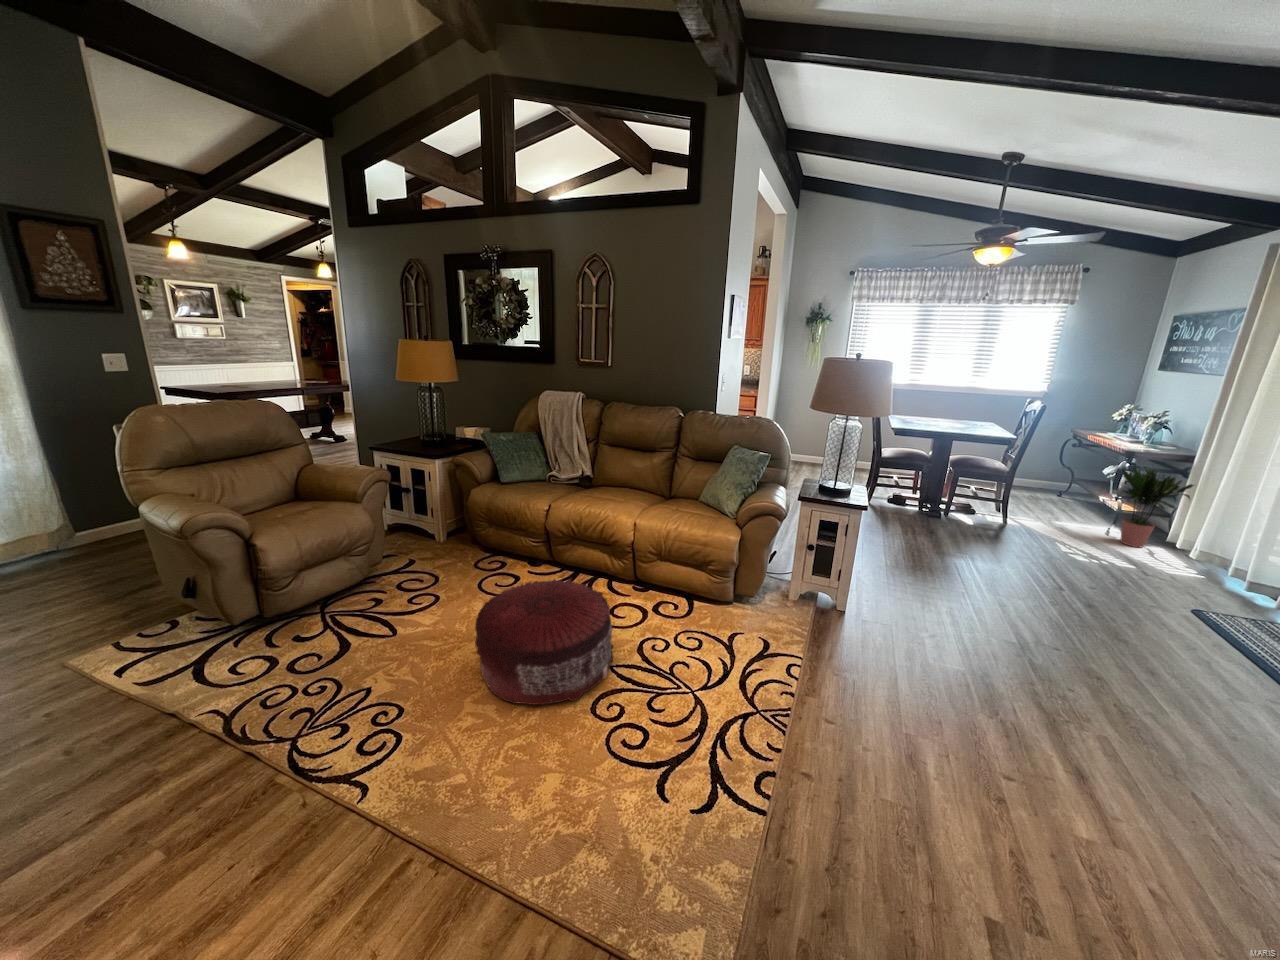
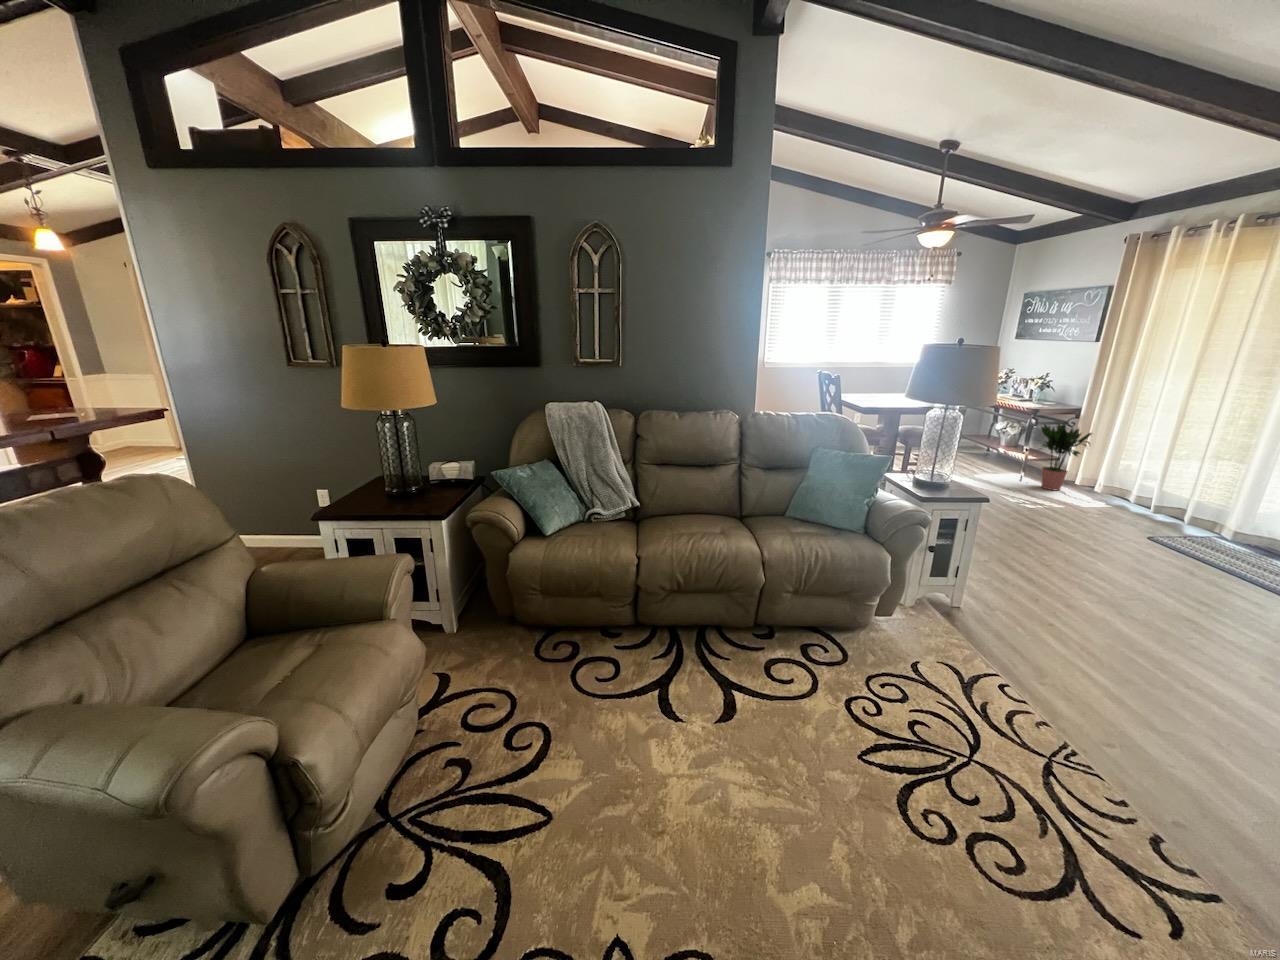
pouf: present [475,579,614,705] -> none [707,655,900,864]

